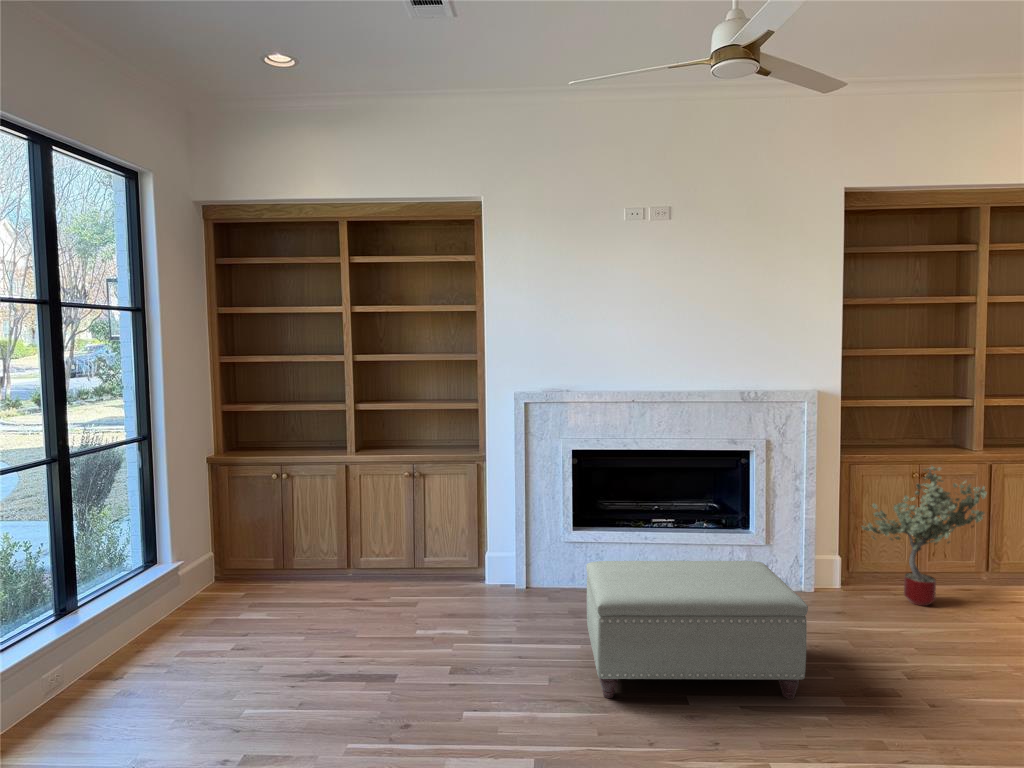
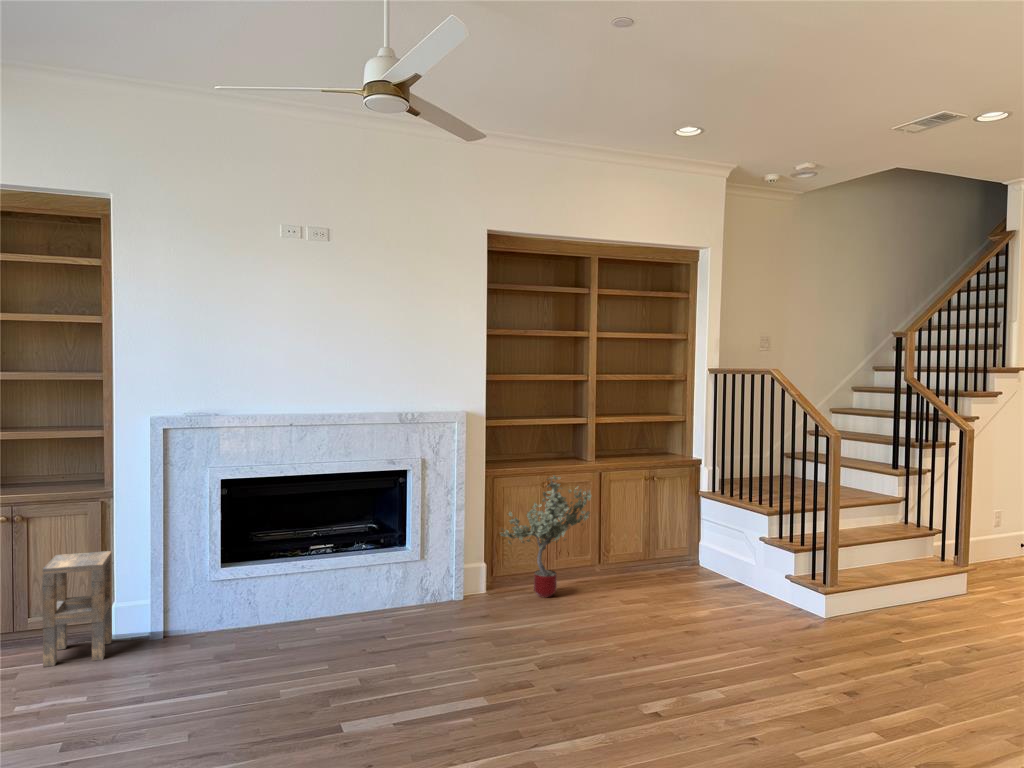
side table: none [435,506,486,600] -> present [42,551,112,667]
ottoman: present [586,561,808,699] -> none [234,573,443,727]

